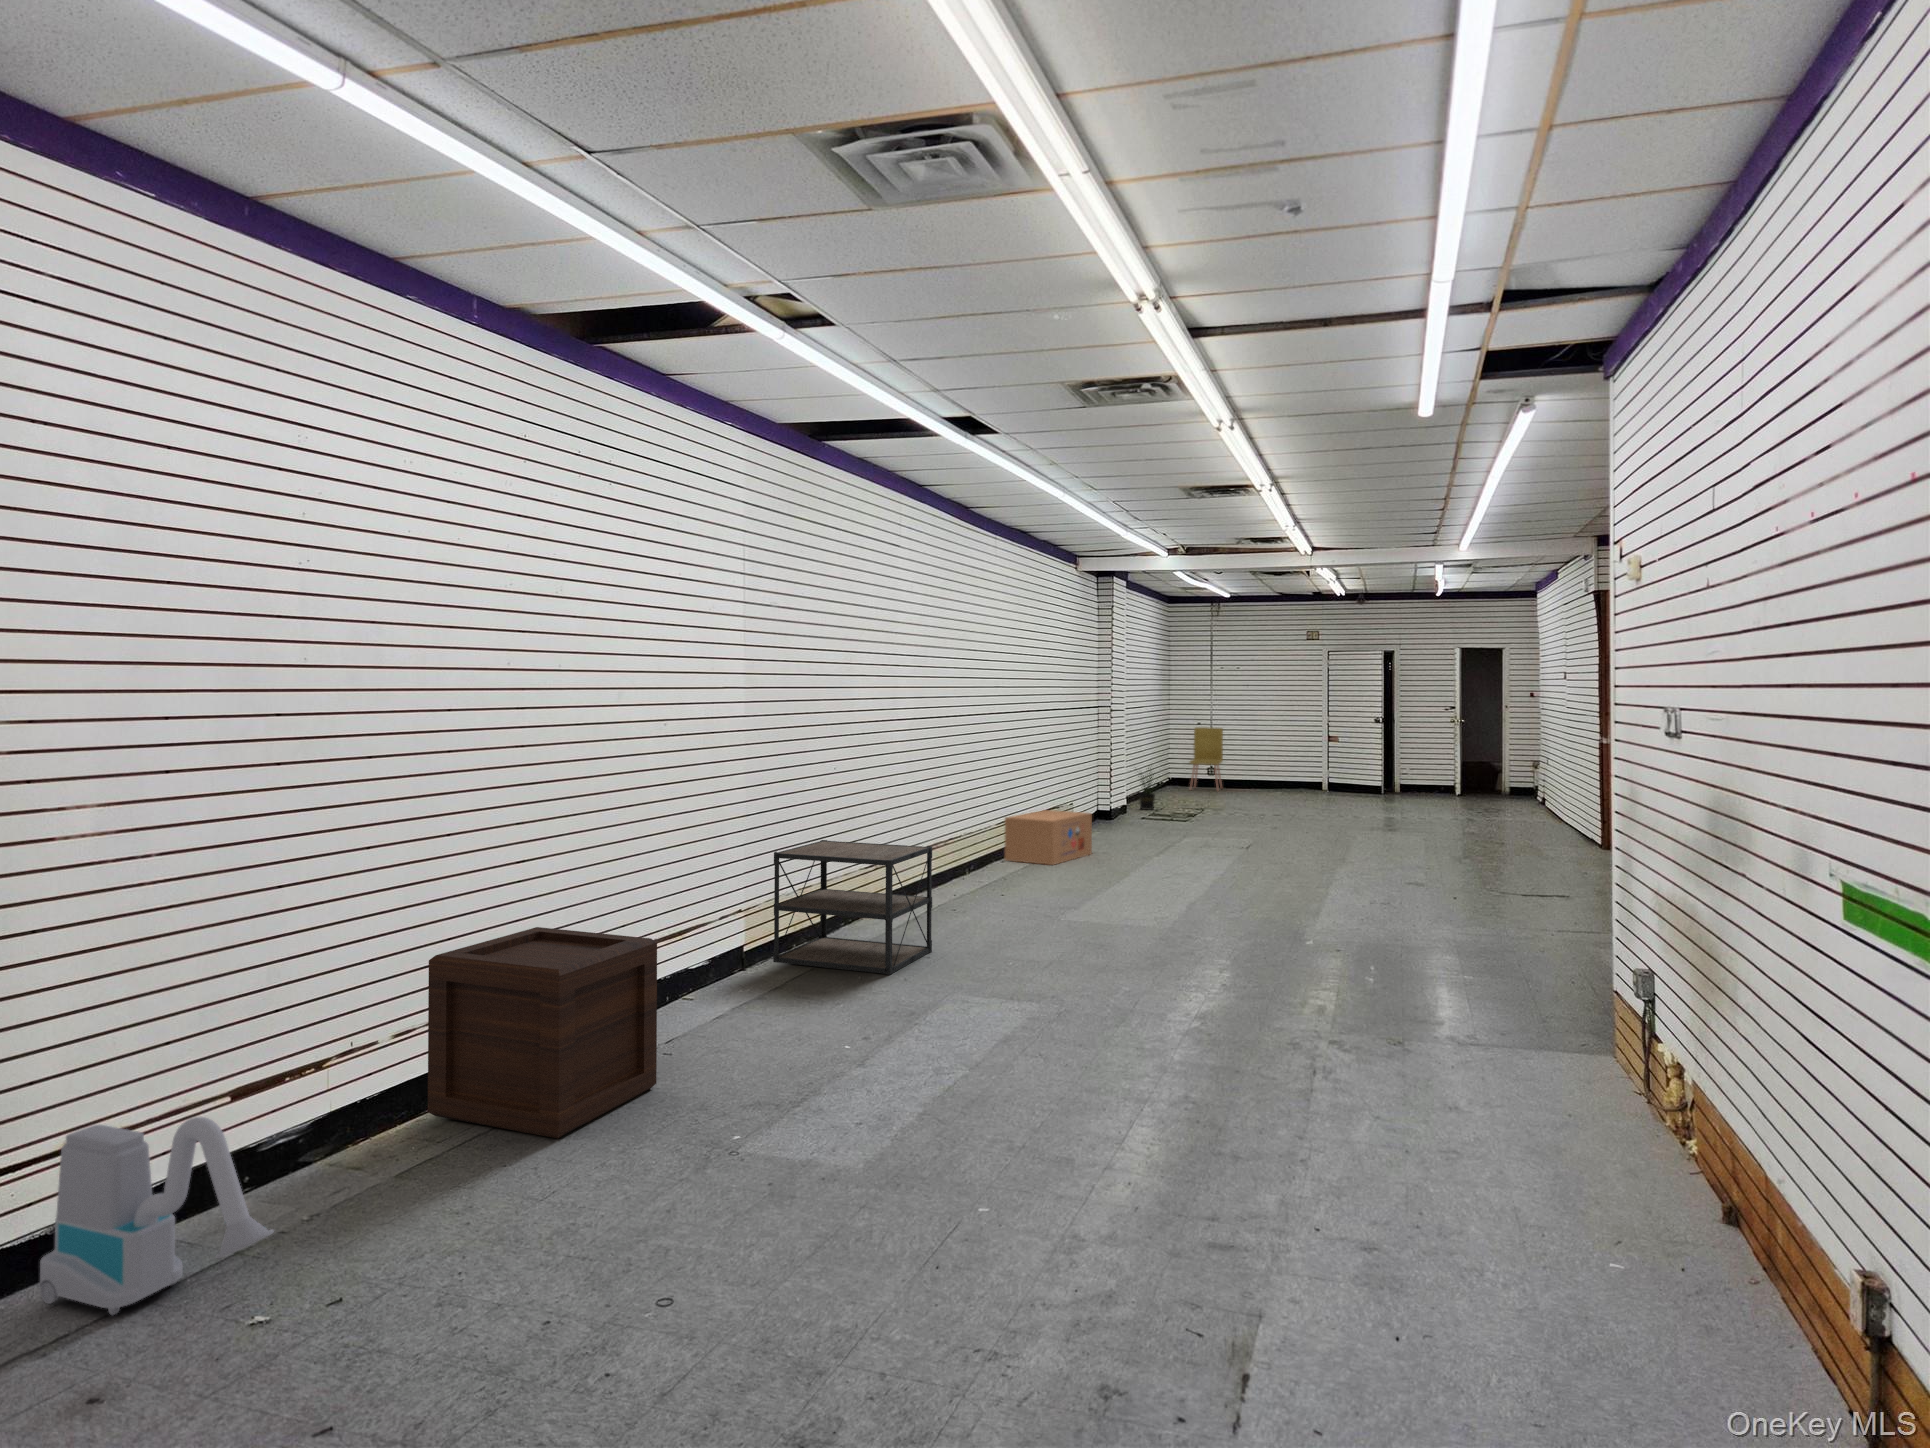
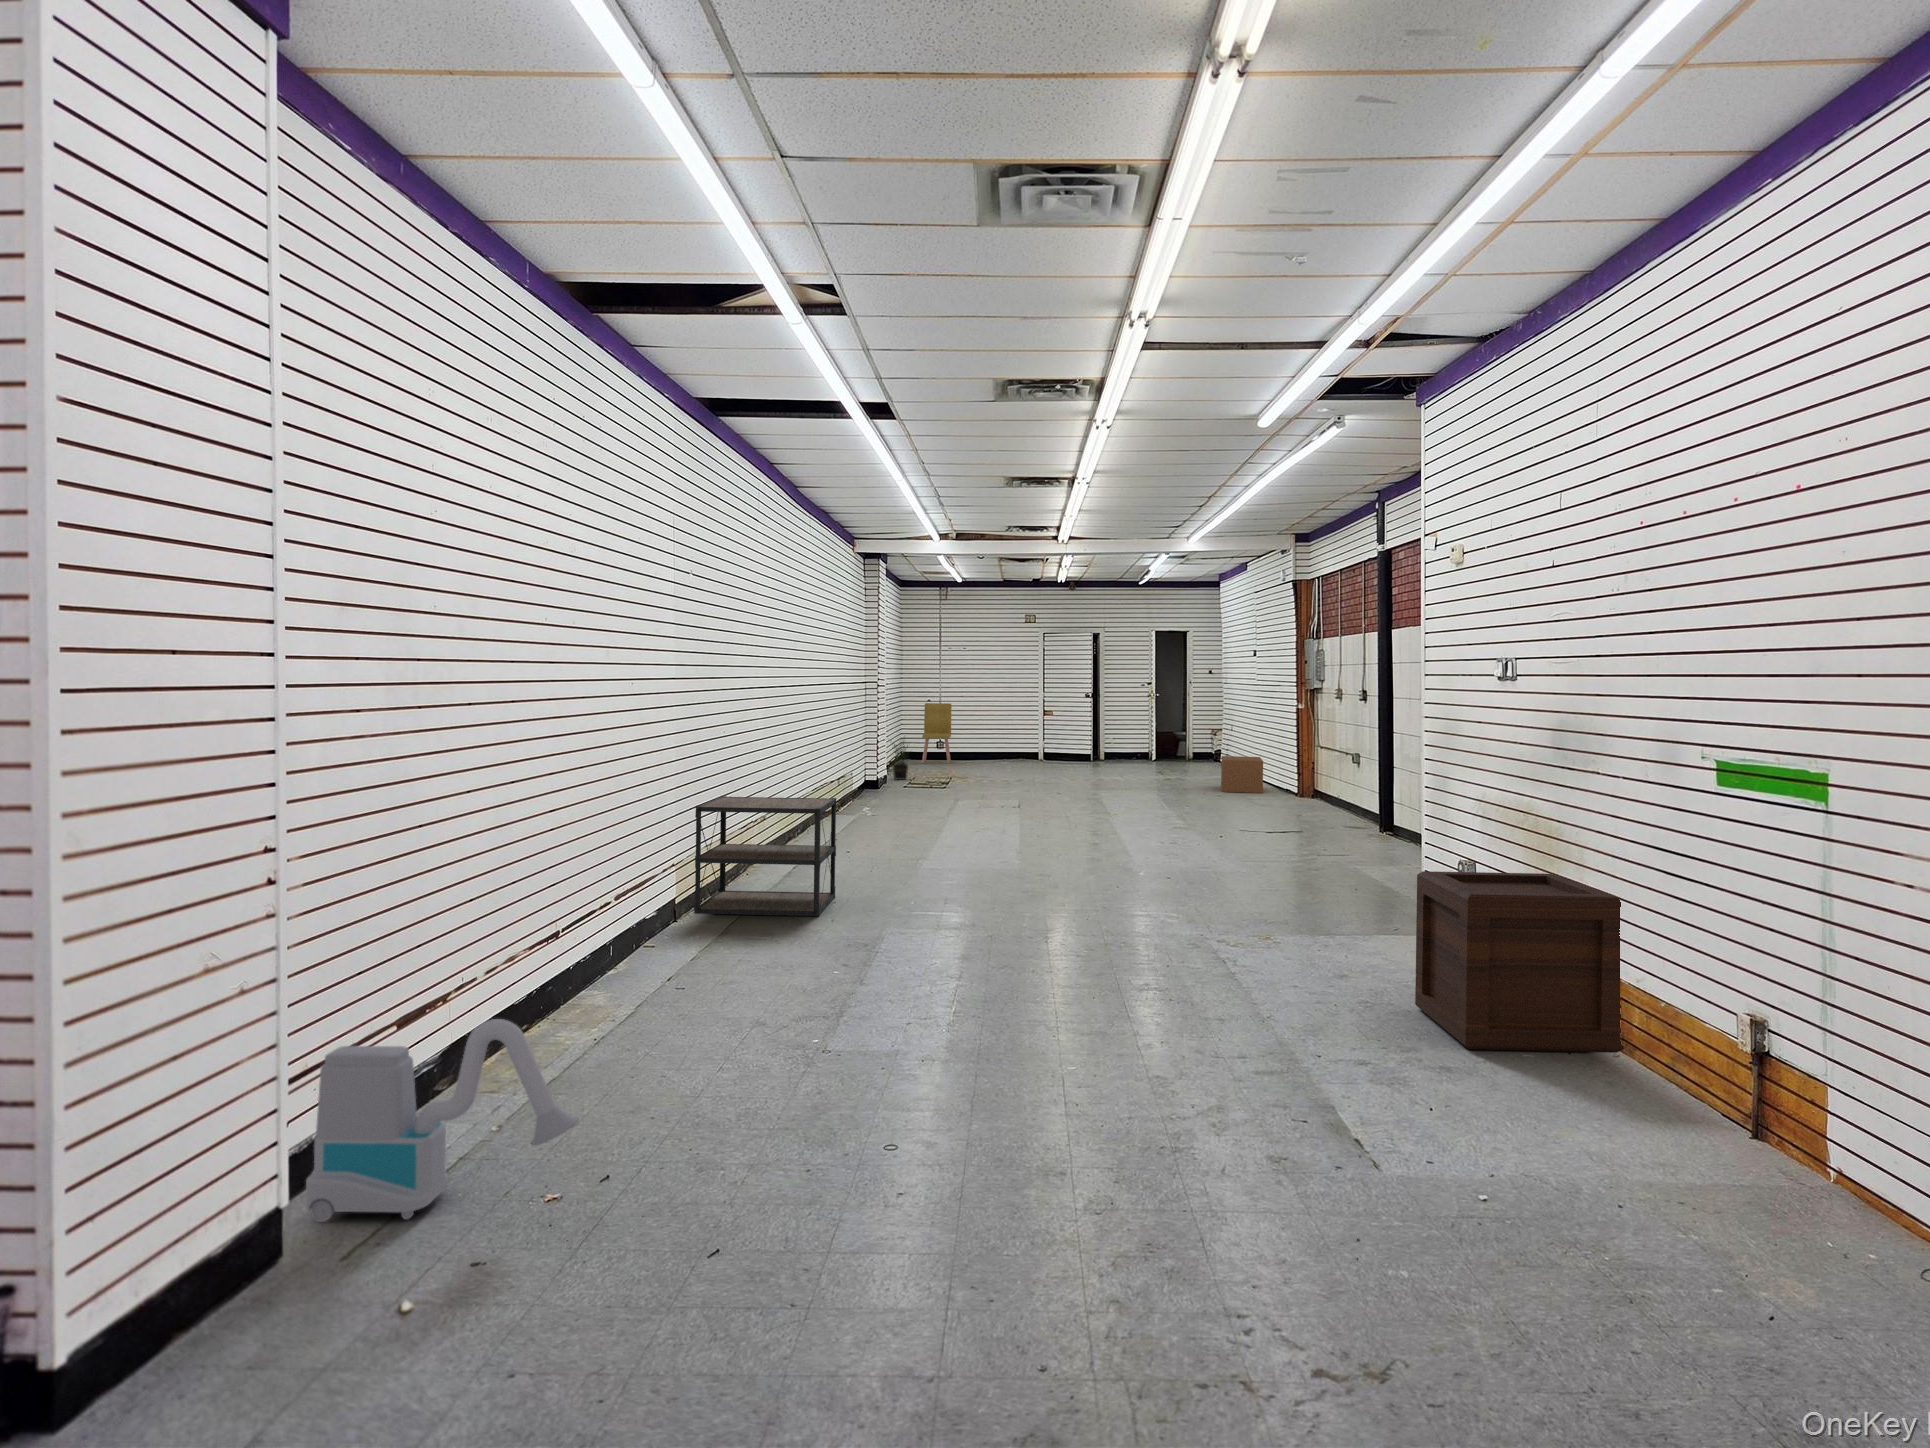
cardboard box: present [1005,810,1092,865] -> present [1221,756,1263,793]
wooden crate: present [428,927,657,1138] -> present [1415,871,1624,1053]

